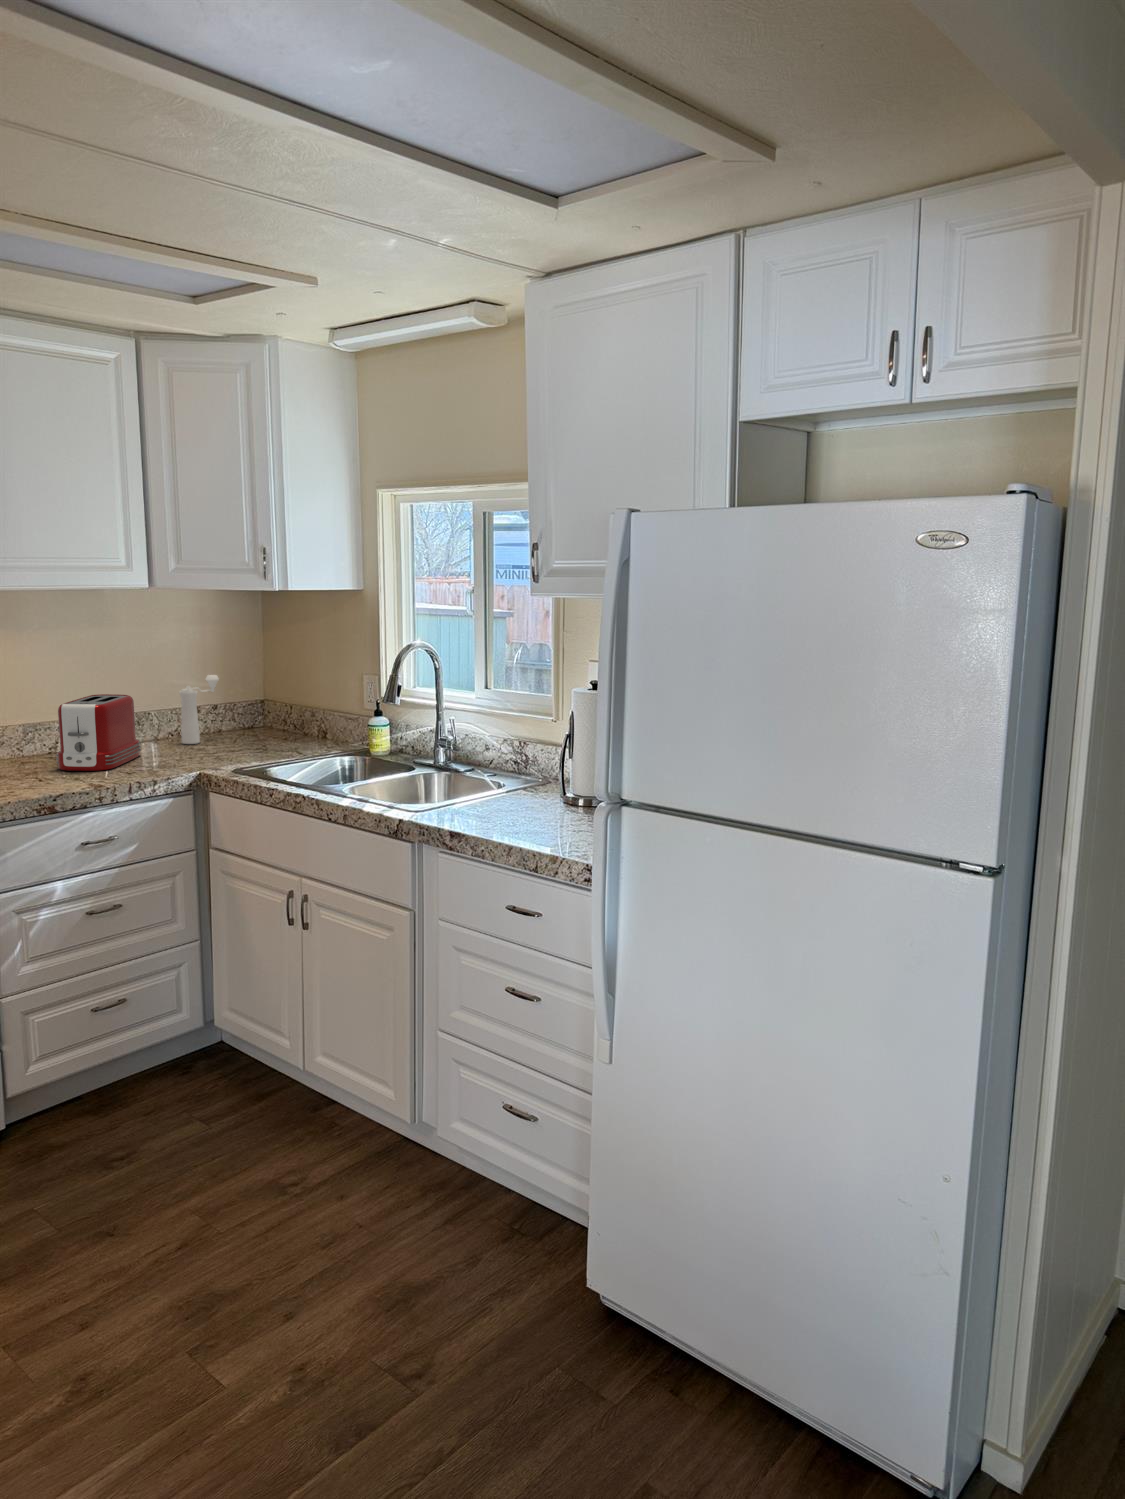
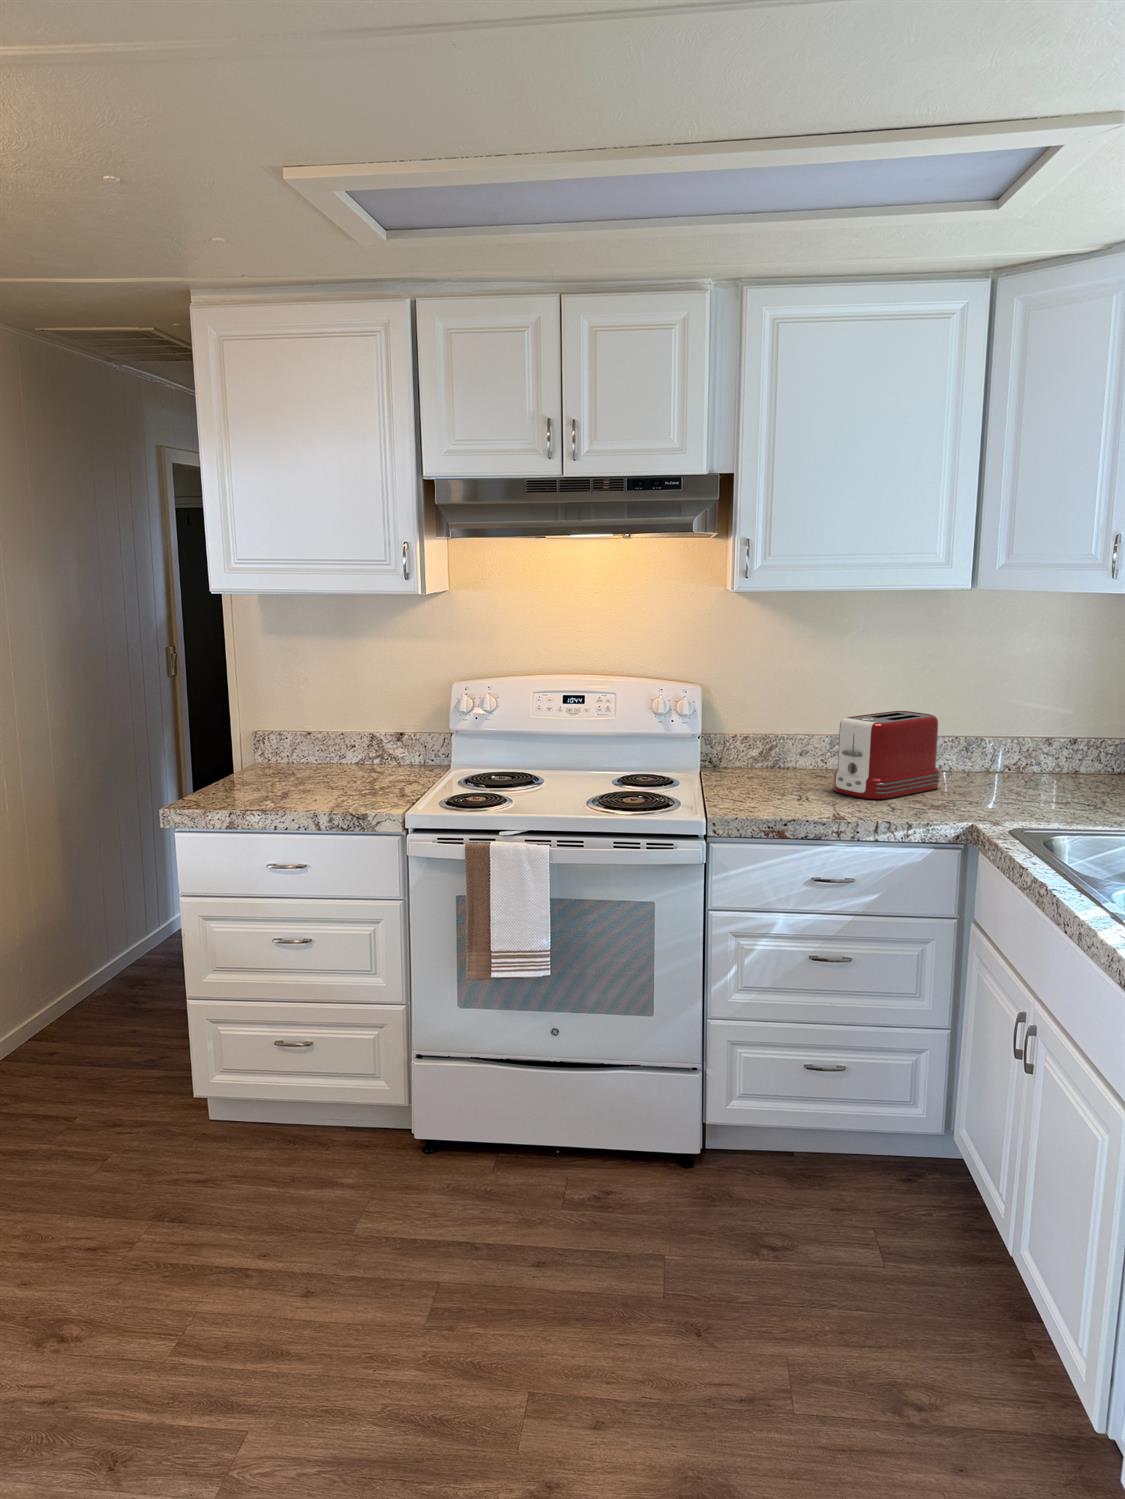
pepper mill: present [179,675,219,744] -> none [1006,701,1071,784]

